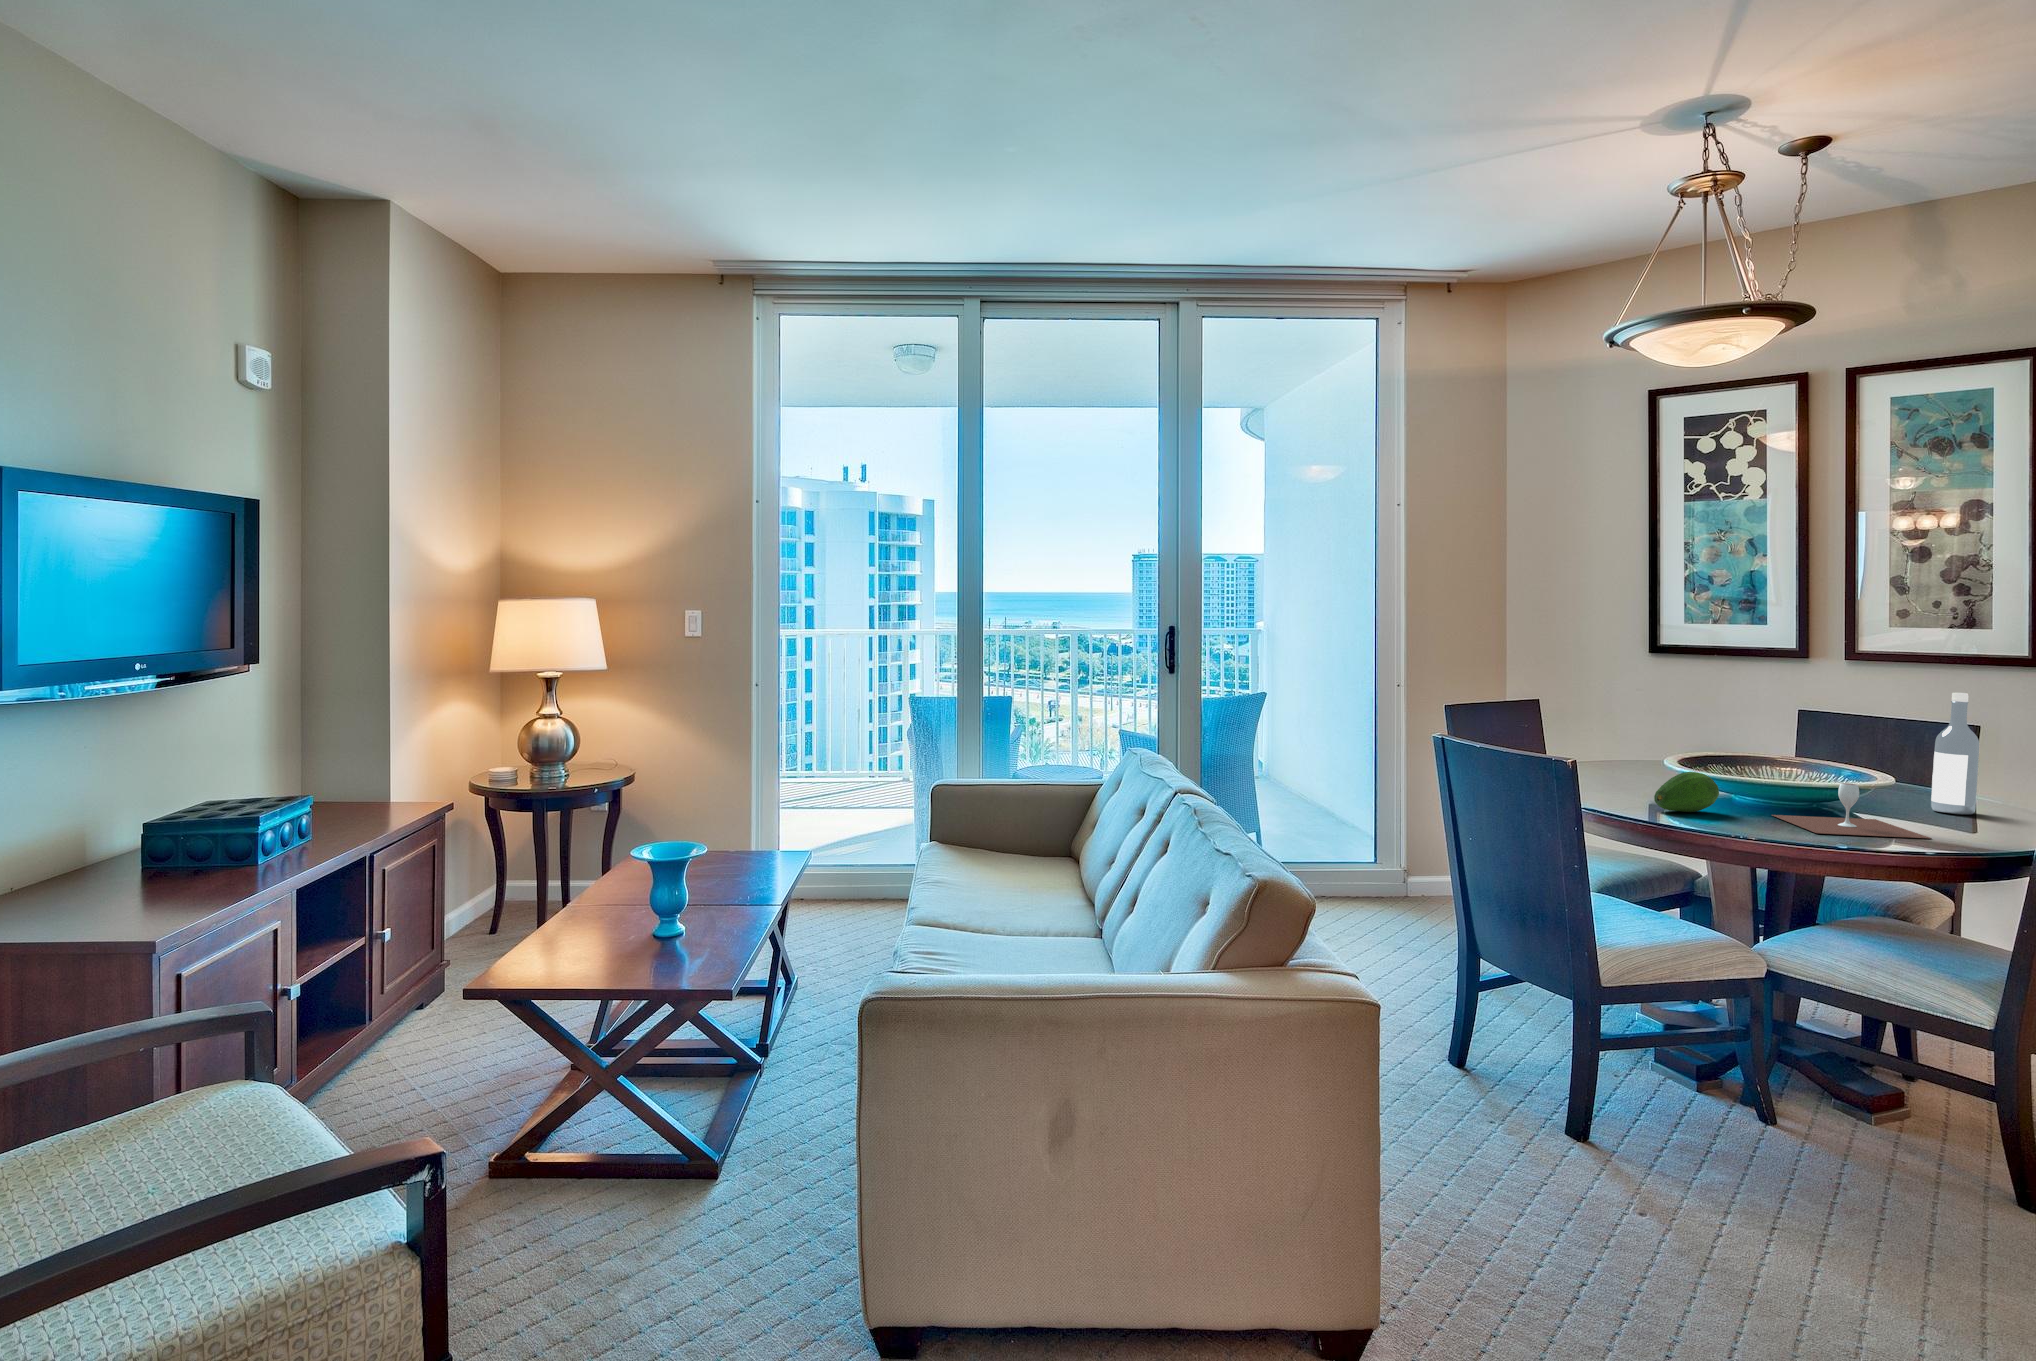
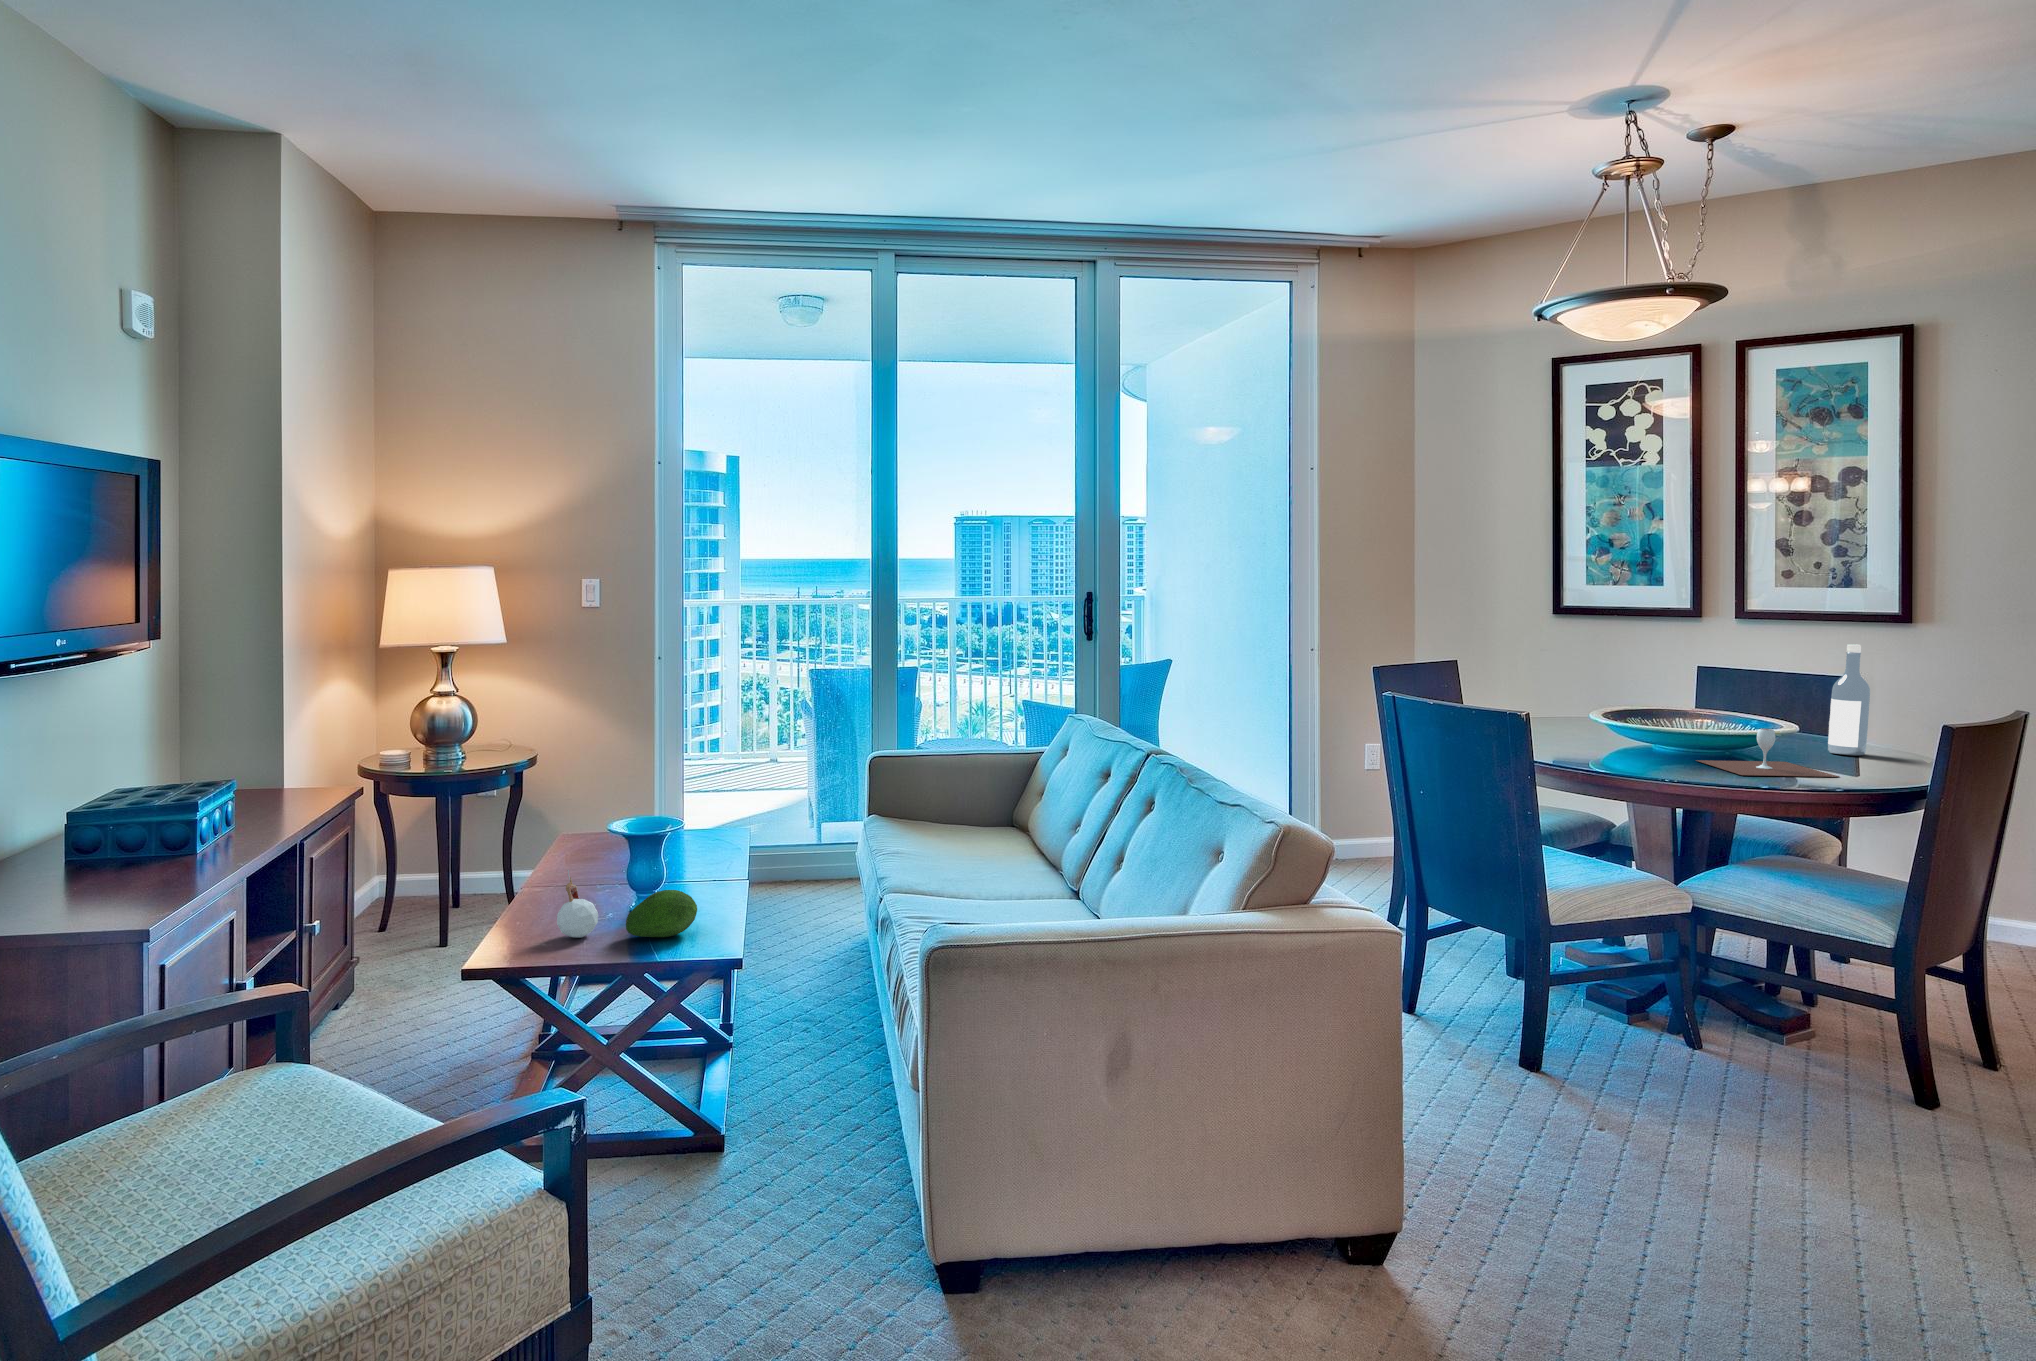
fruit: present [1654,772,1719,812] -> present [626,890,697,937]
candle: none [590,889,628,955] -> present [557,870,598,938]

